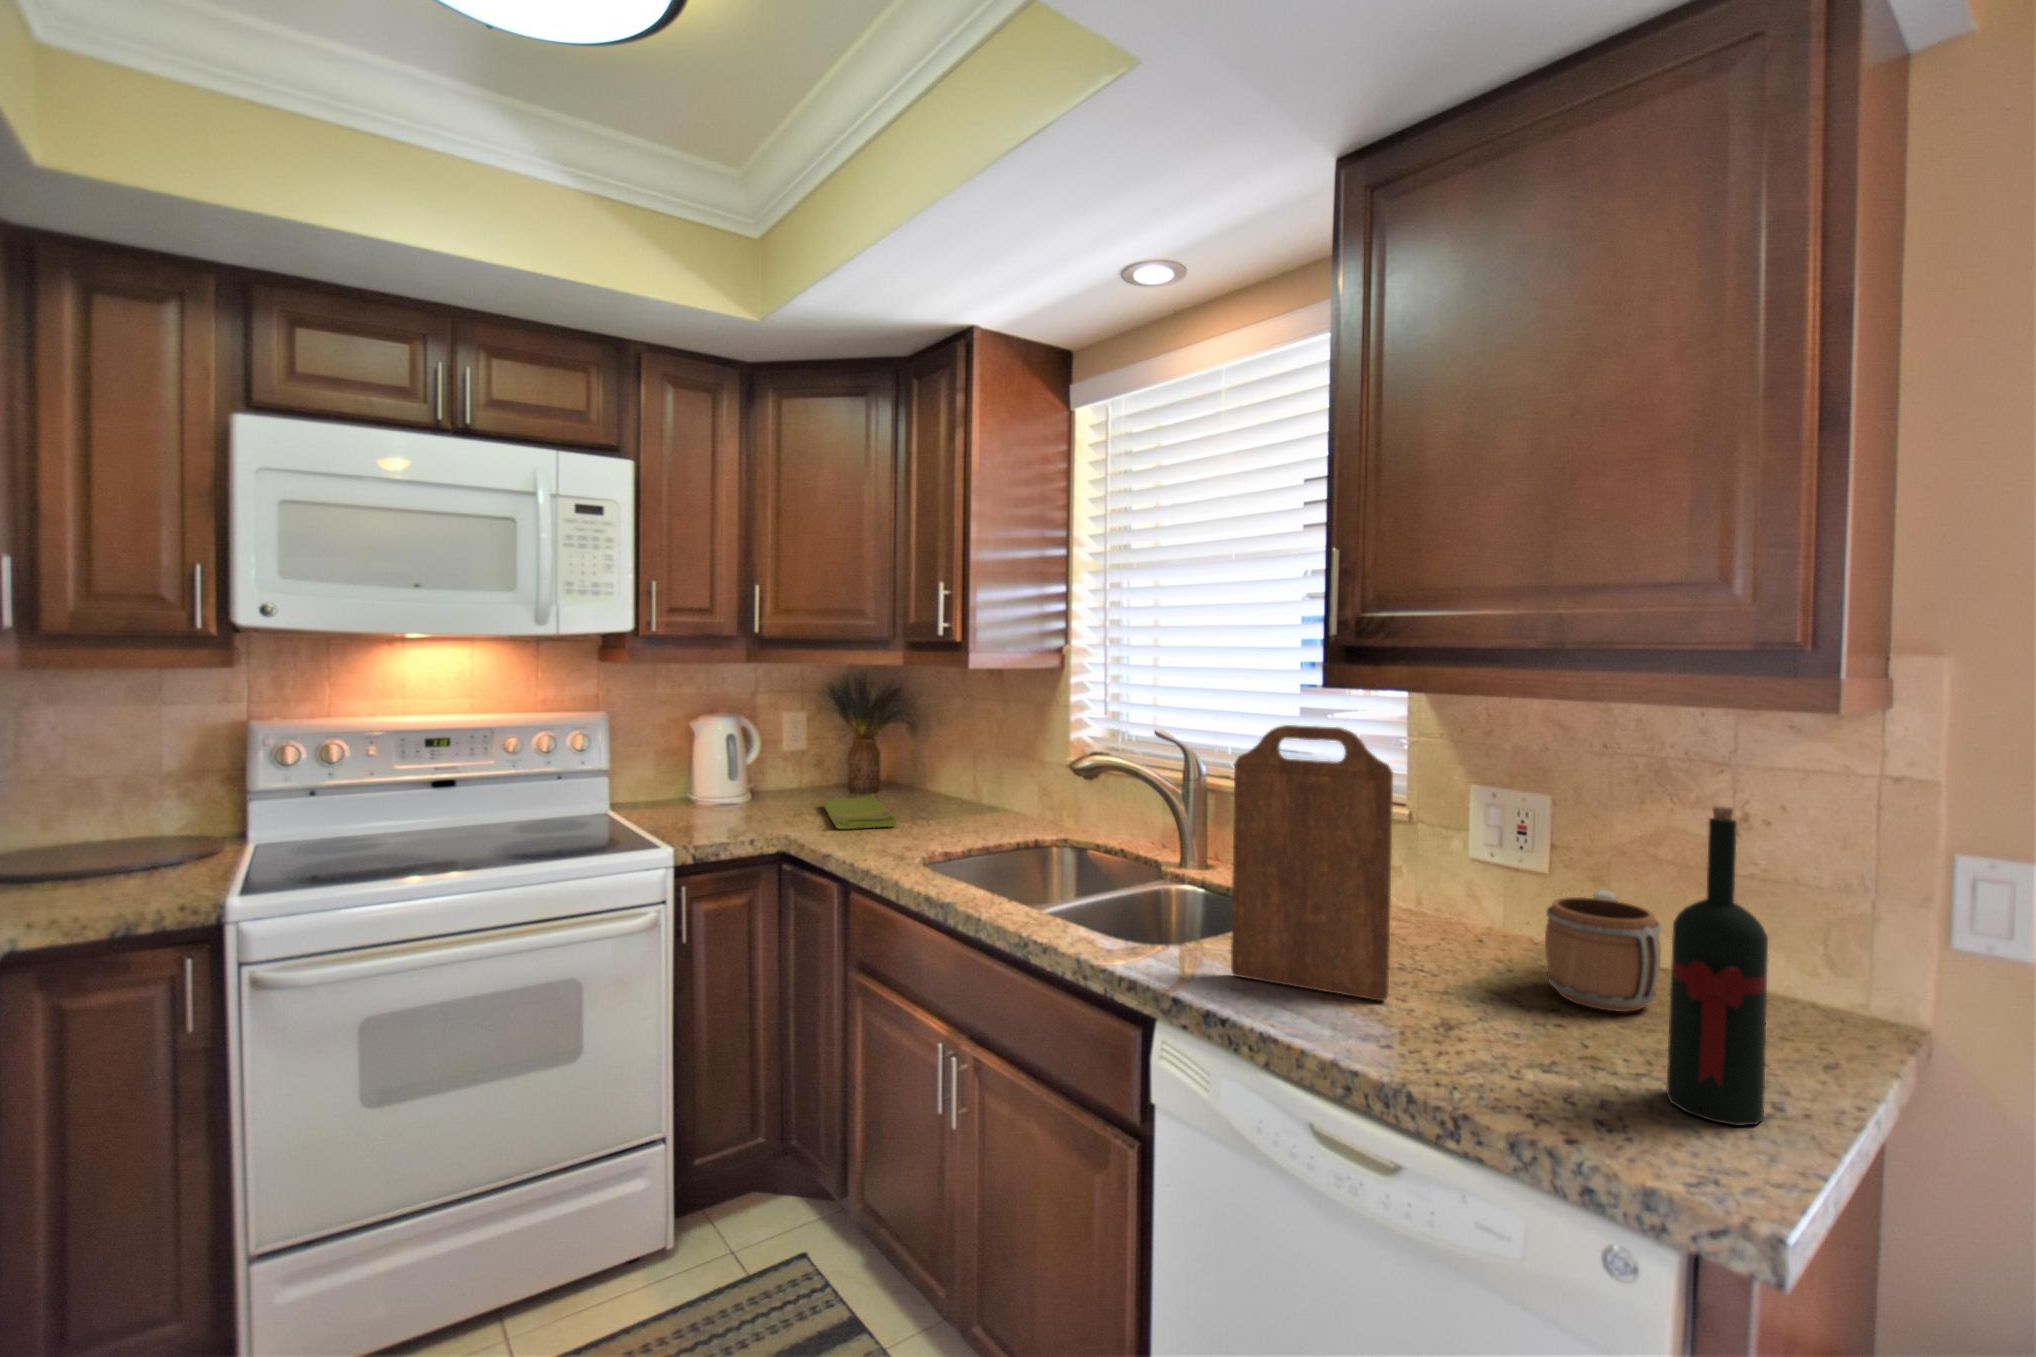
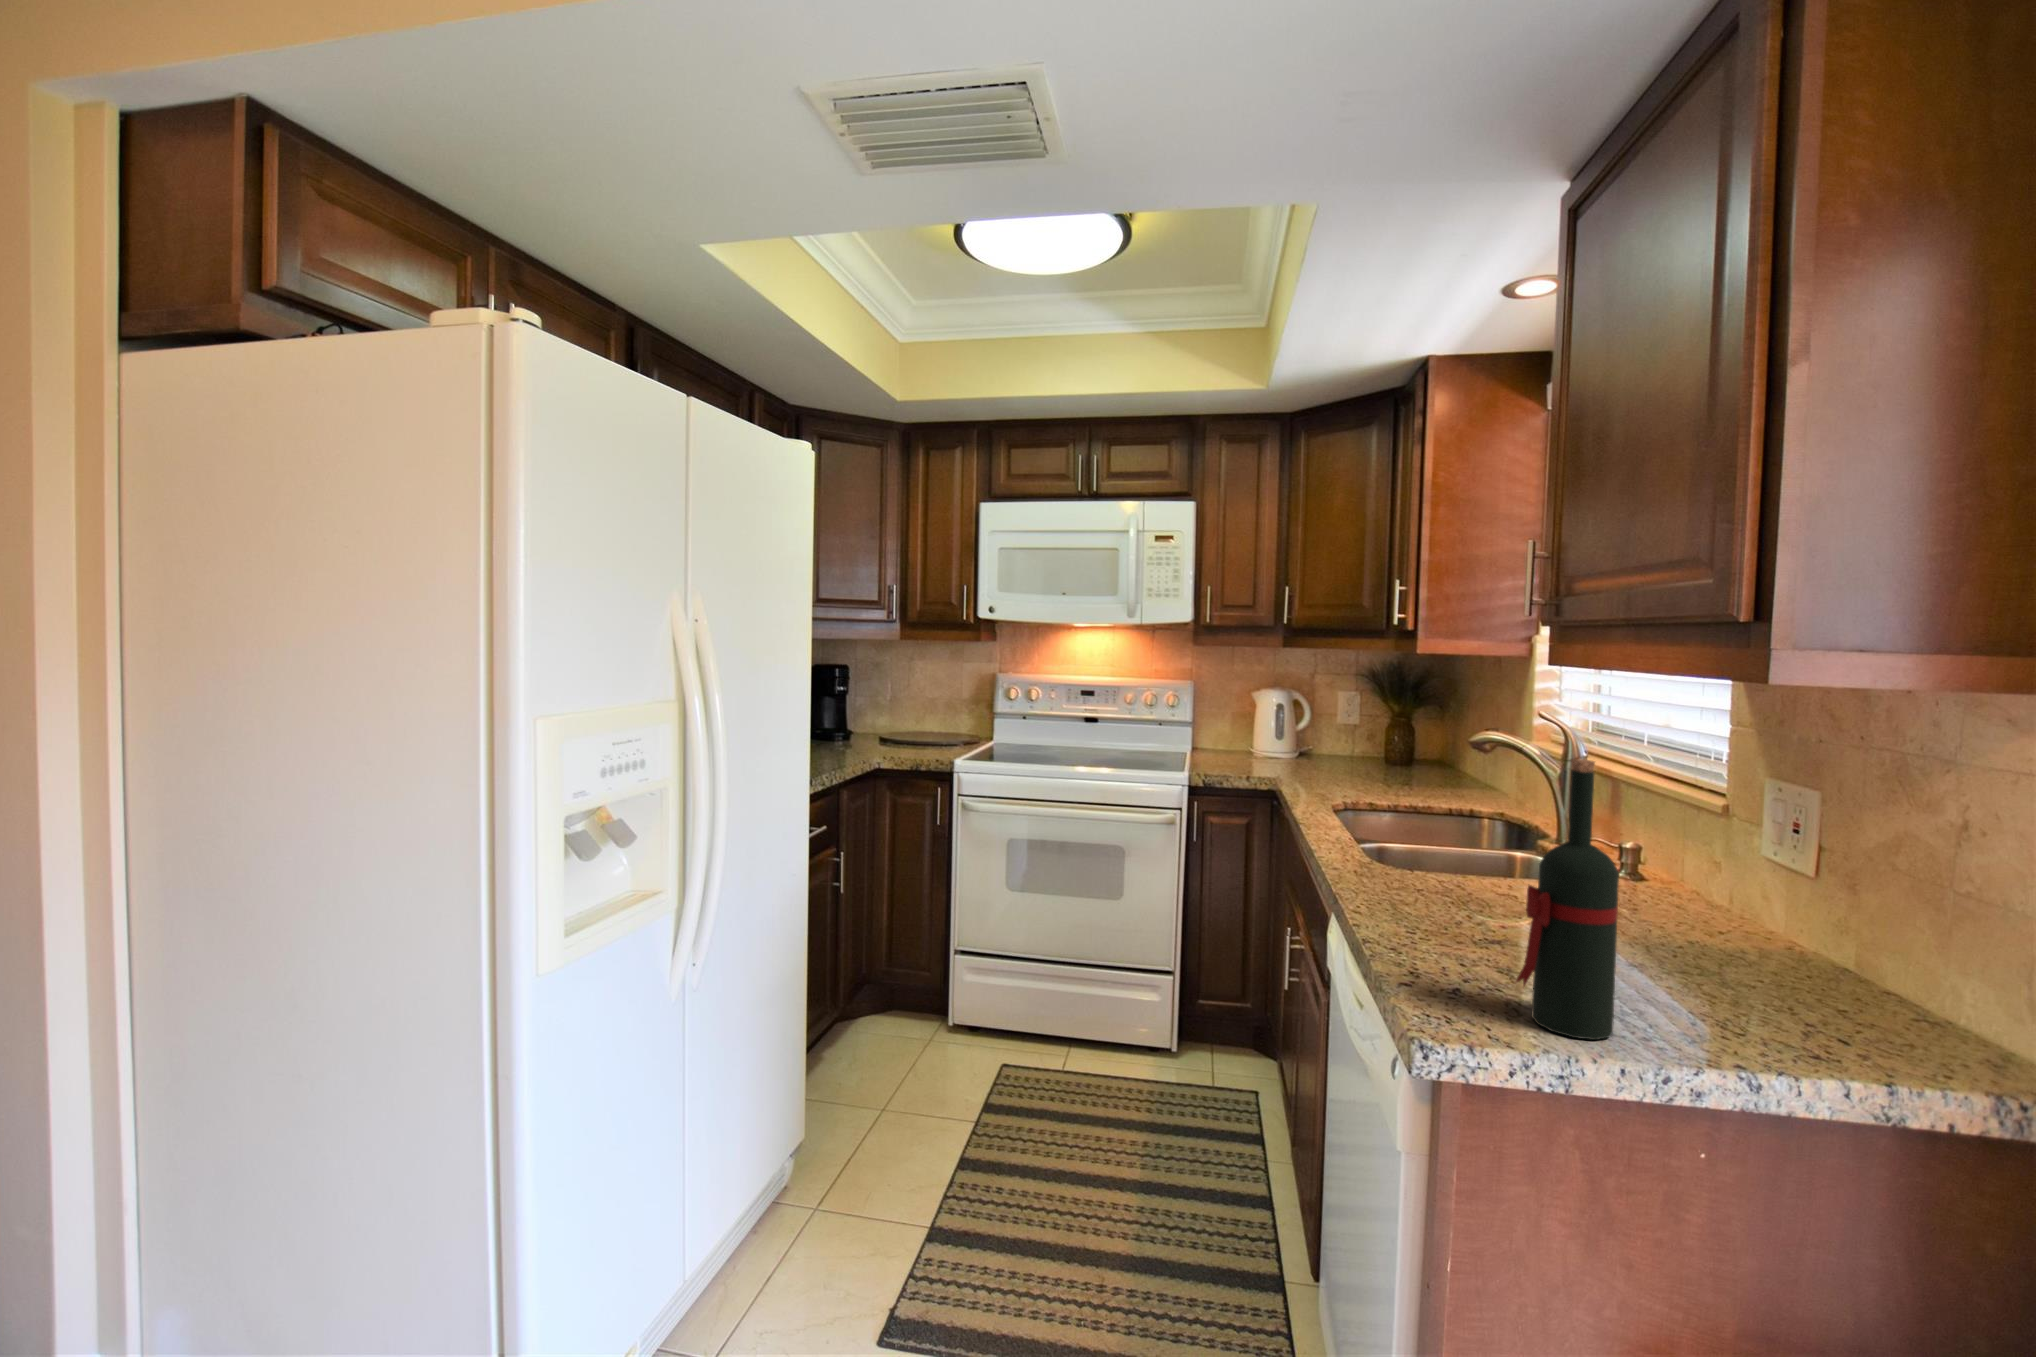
cutting board: present [1231,725,1393,1001] -> none [1386,690,1486,926]
dish towel: present [823,795,897,829] -> none [1314,761,1387,784]
mug: present [1545,890,1661,1012] -> none [1654,878,1813,994]

